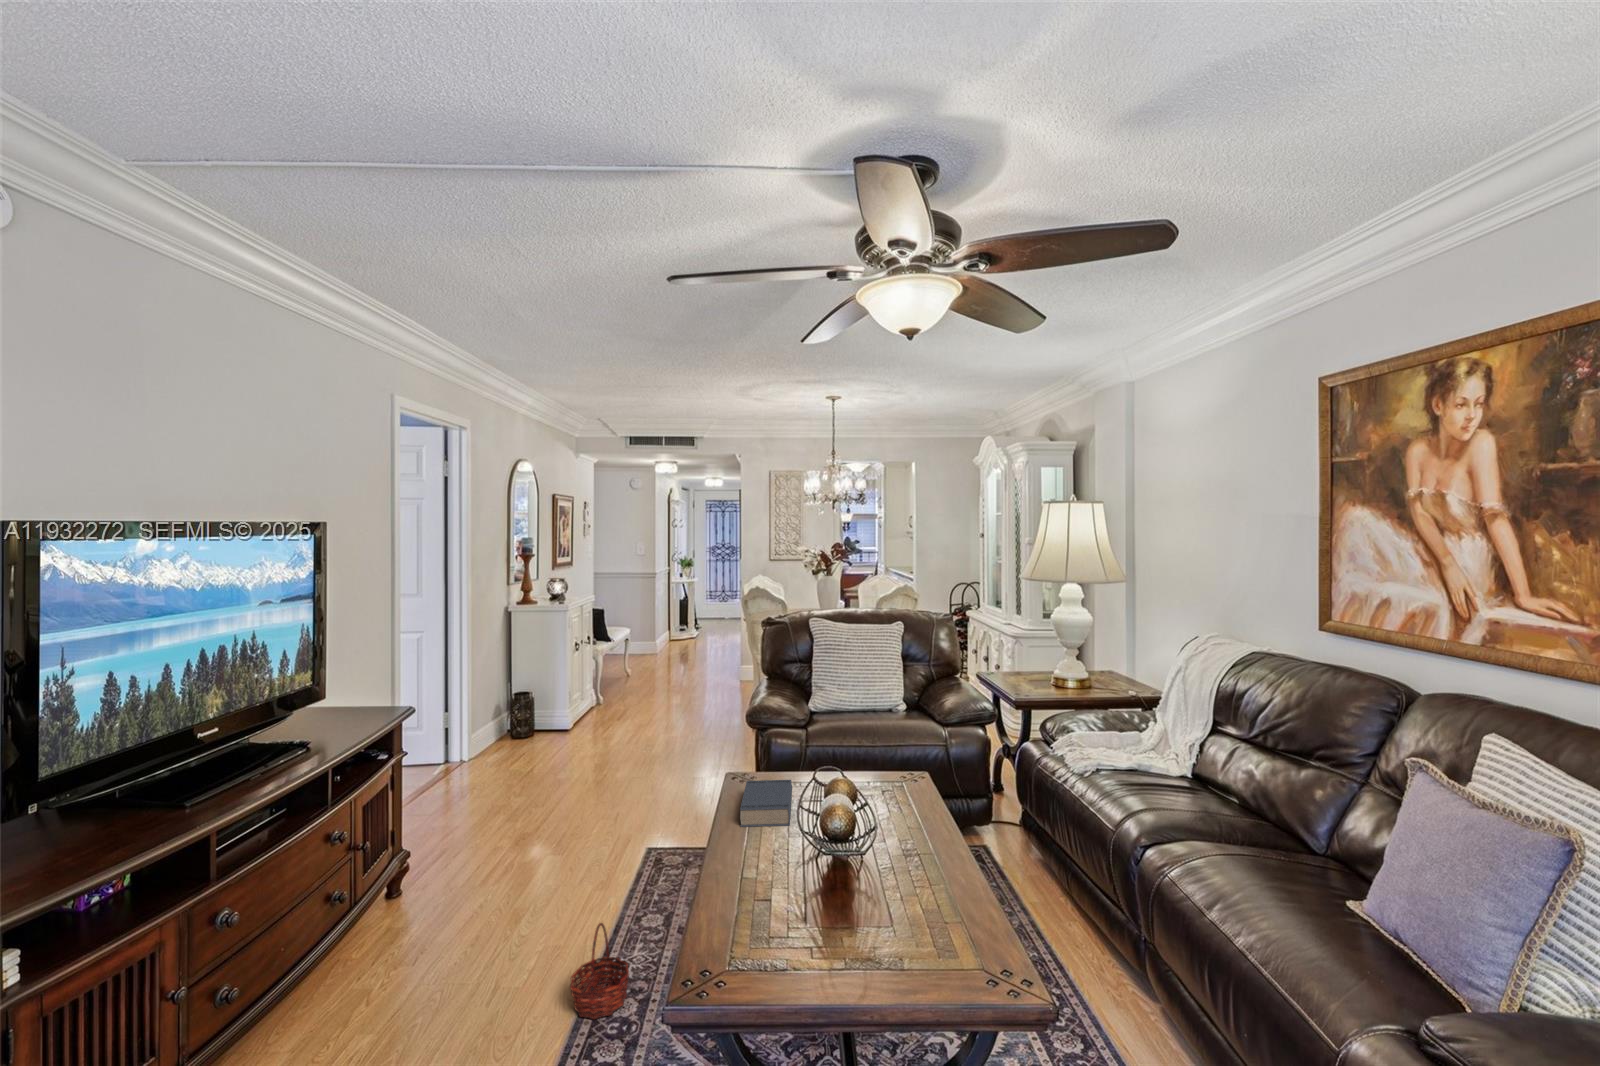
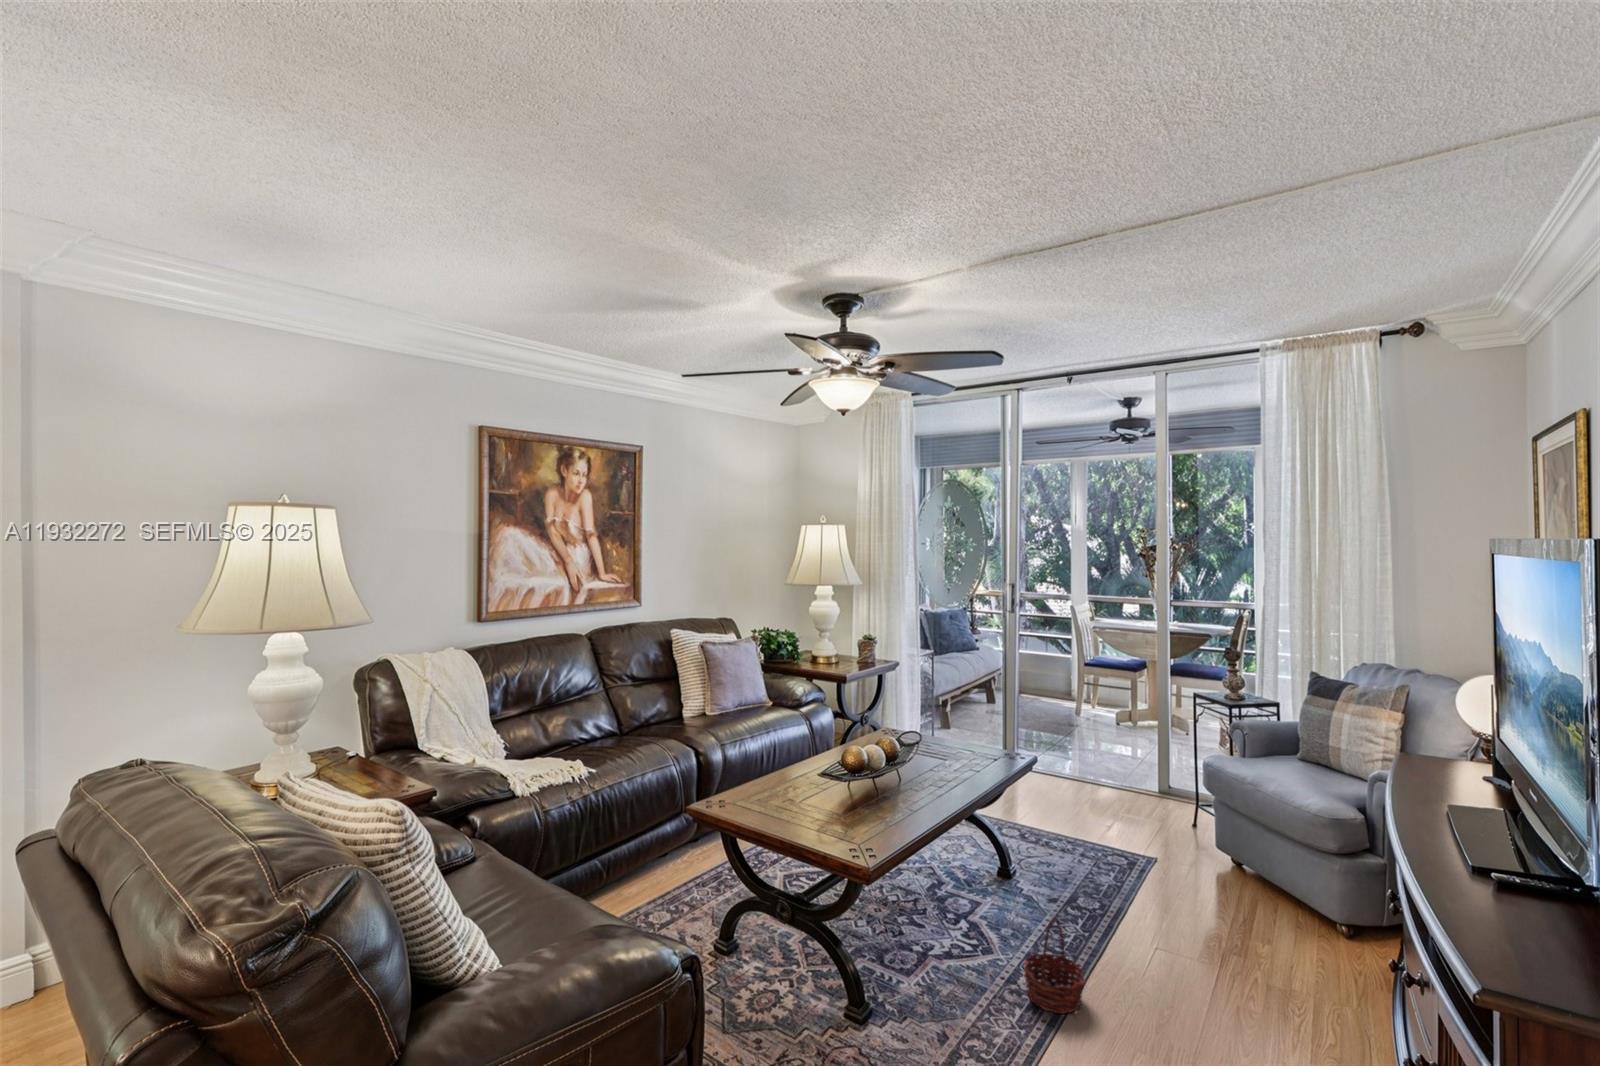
book: present [740,780,792,827] -> none [824,789,908,841]

